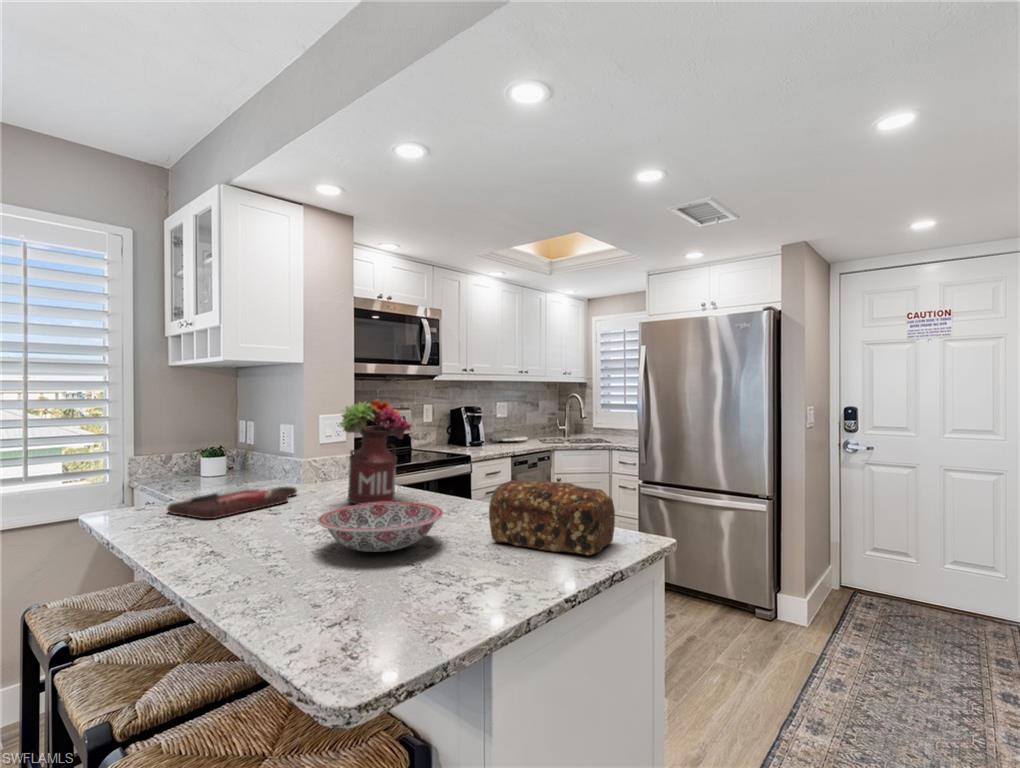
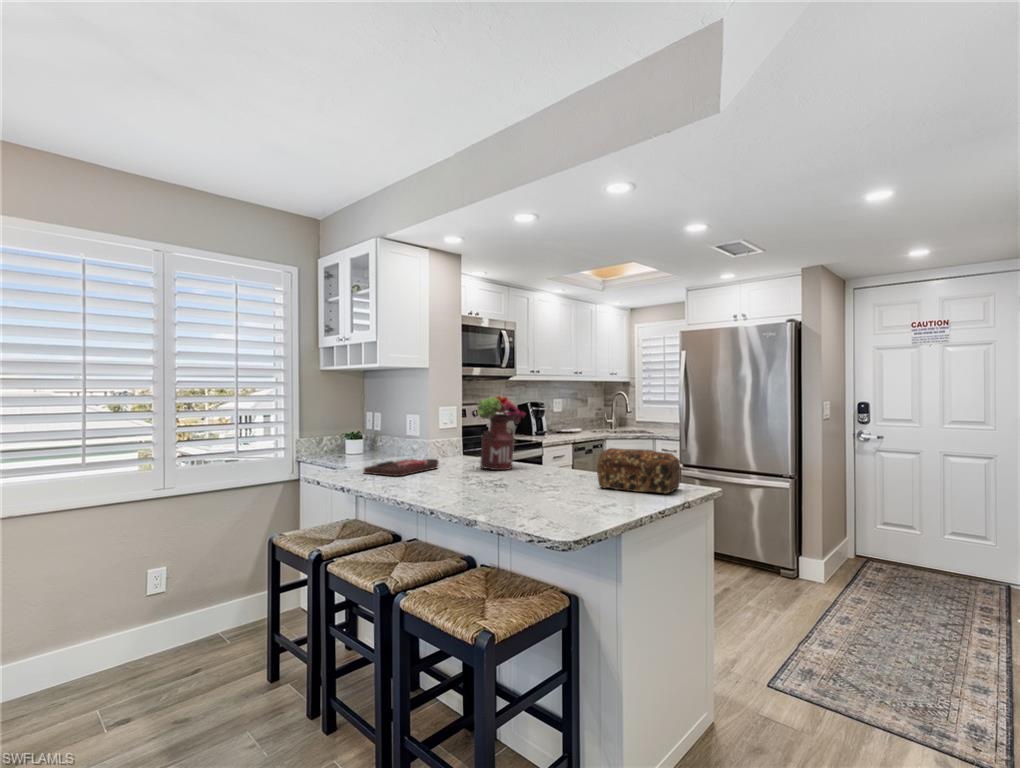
ceramic bowl: present [318,502,443,552] -> none [491,463,569,491]

